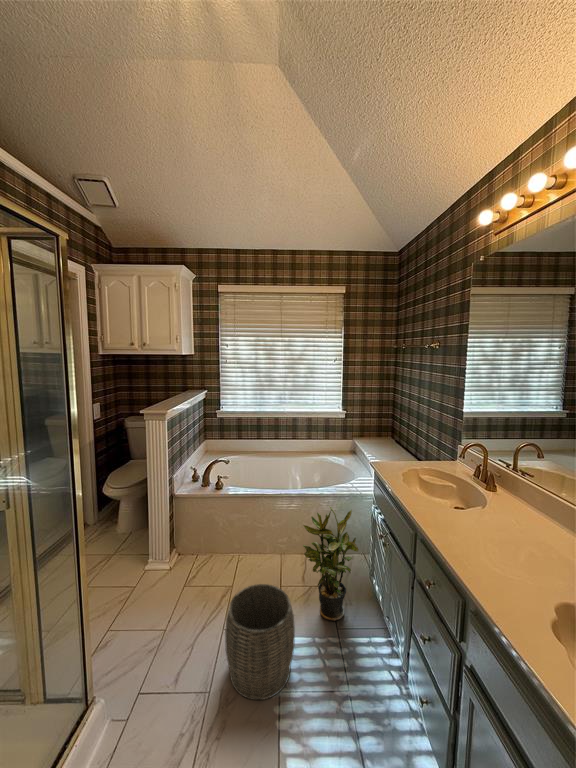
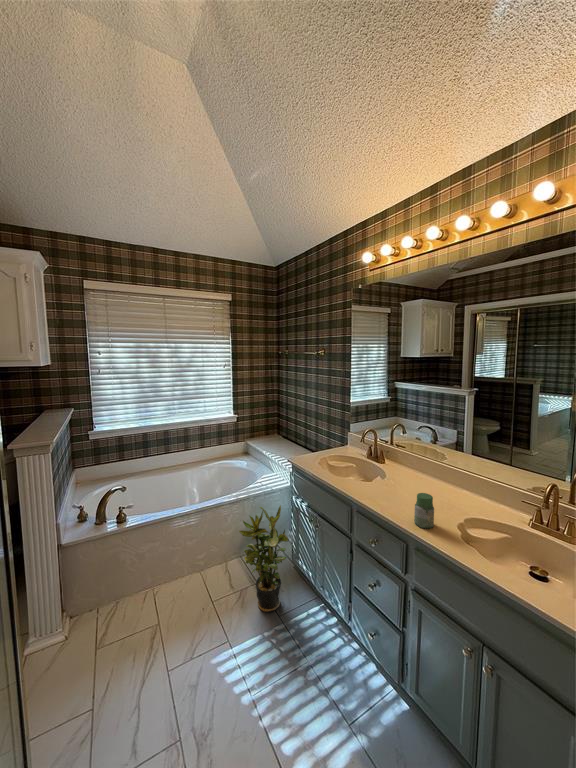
jar: none [474,530,505,582] -> present [414,493,434,528]
woven basket: present [225,584,295,700] -> none [187,597,258,717]

